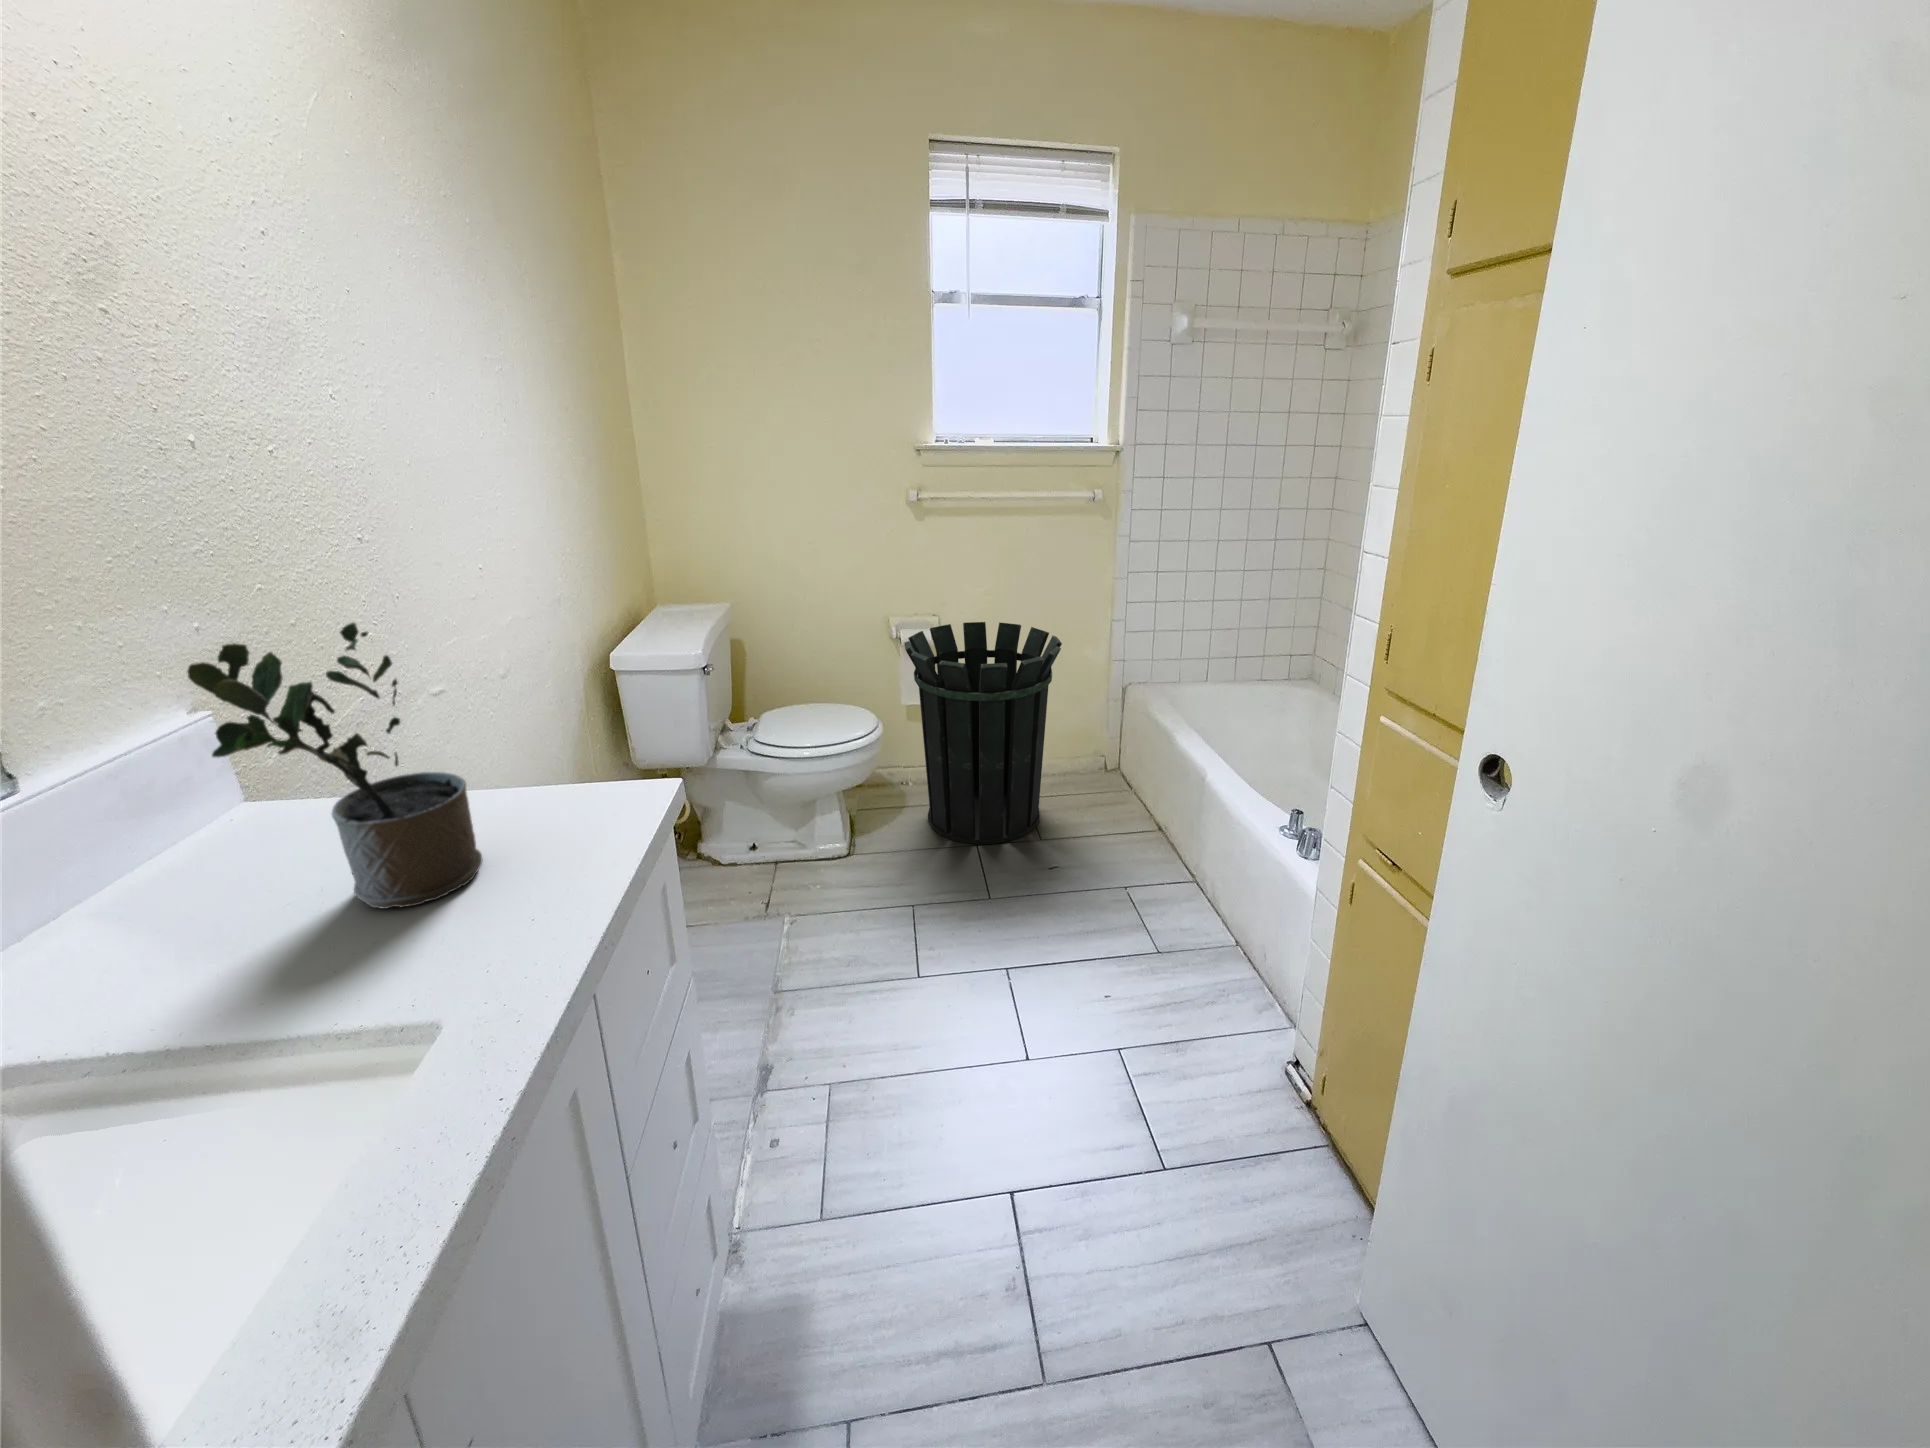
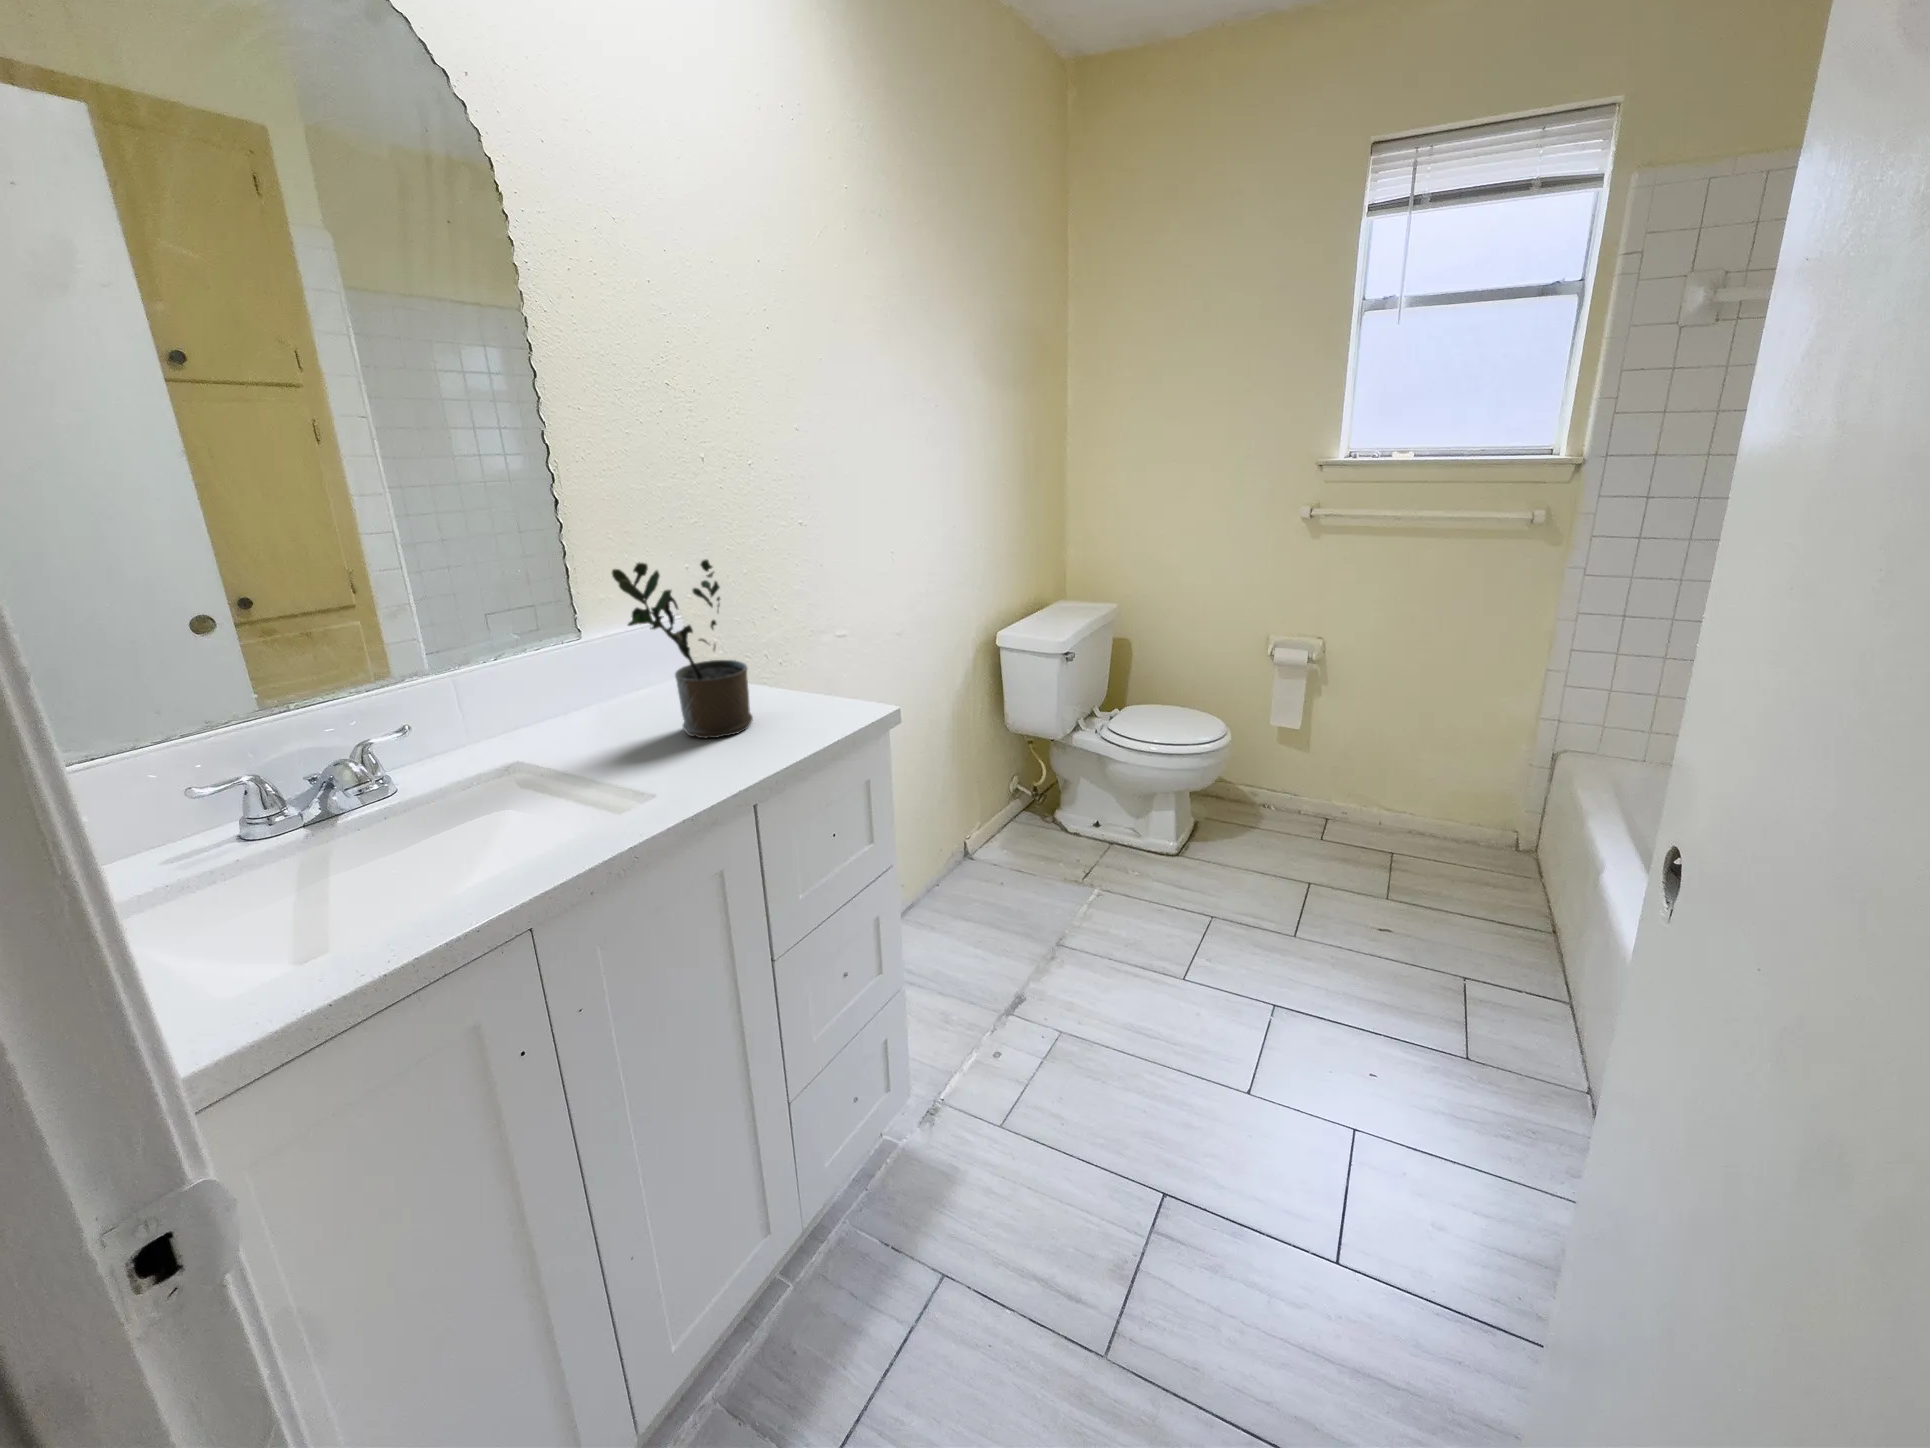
waste bin: present [904,622,1062,844] -> none [1265,649,1450,890]

